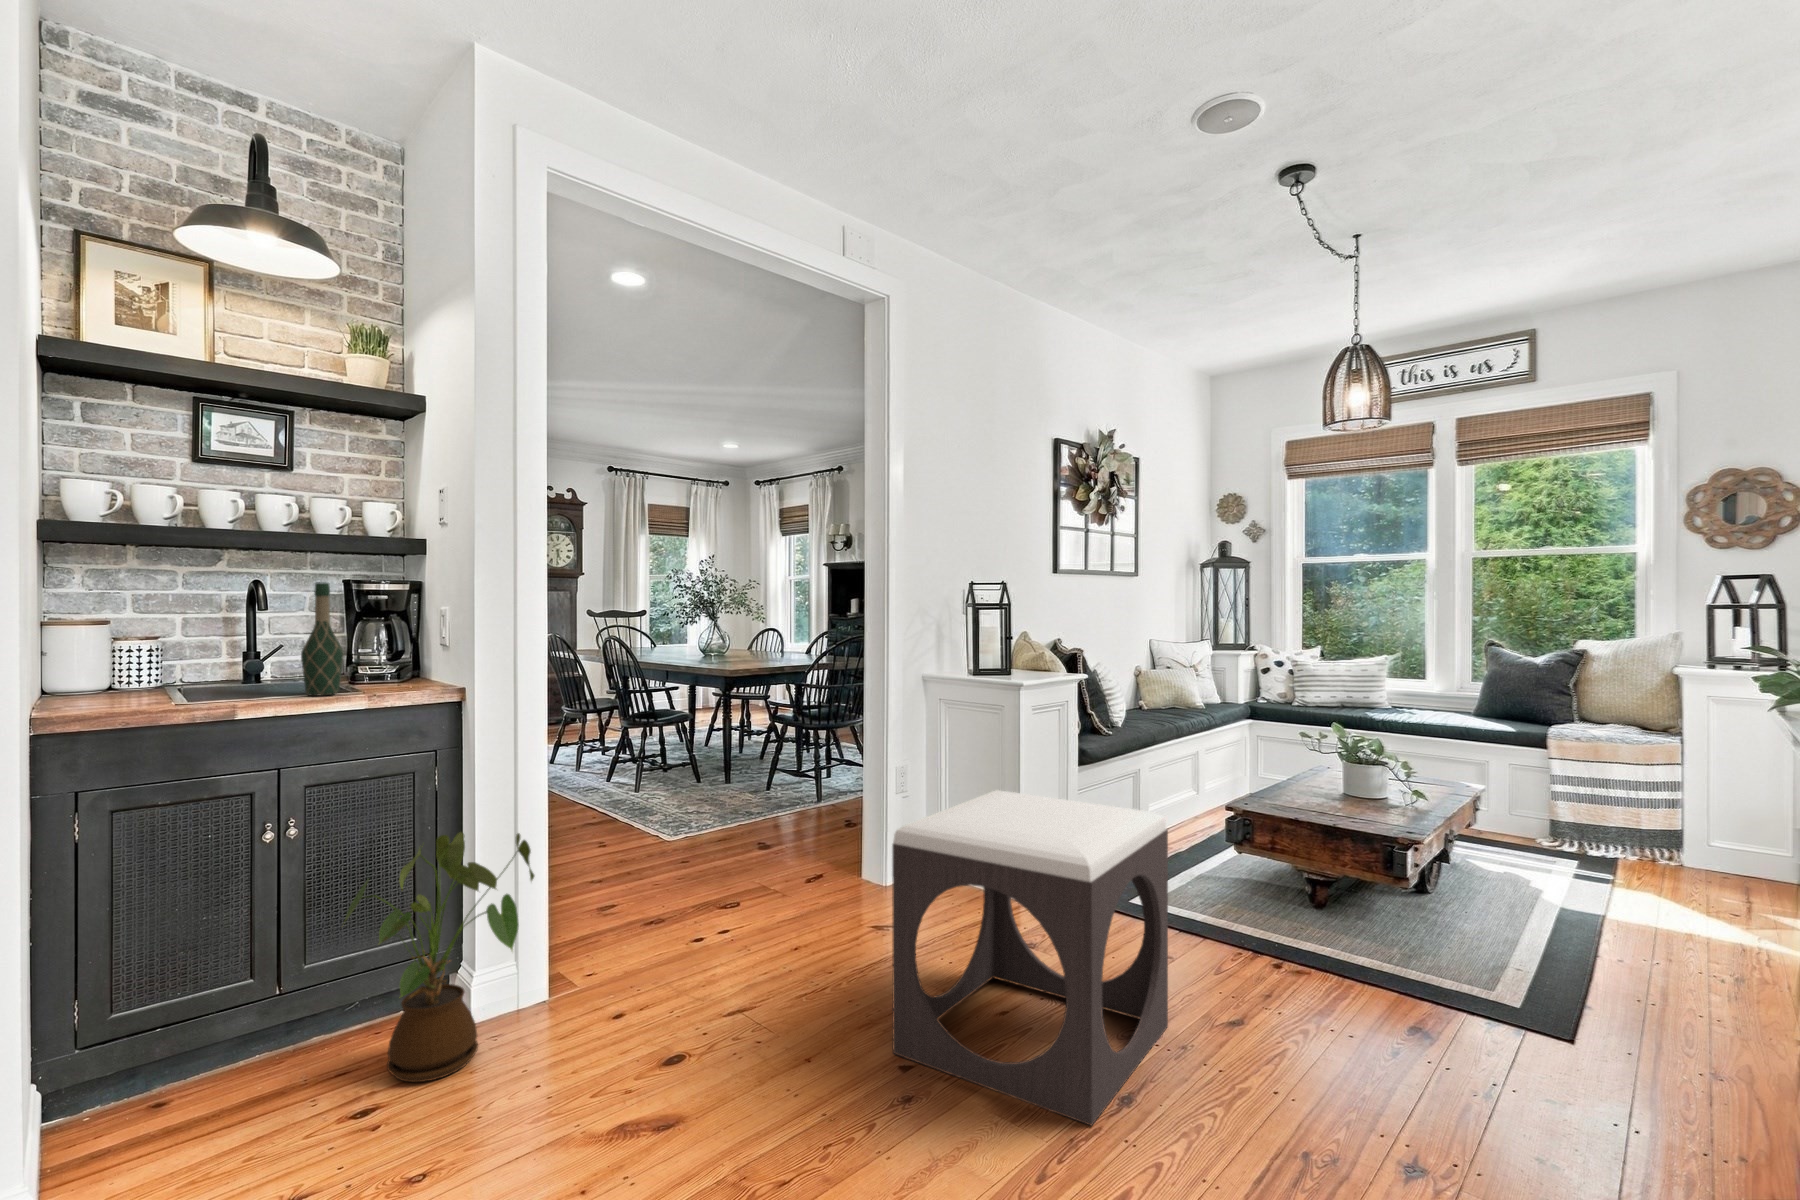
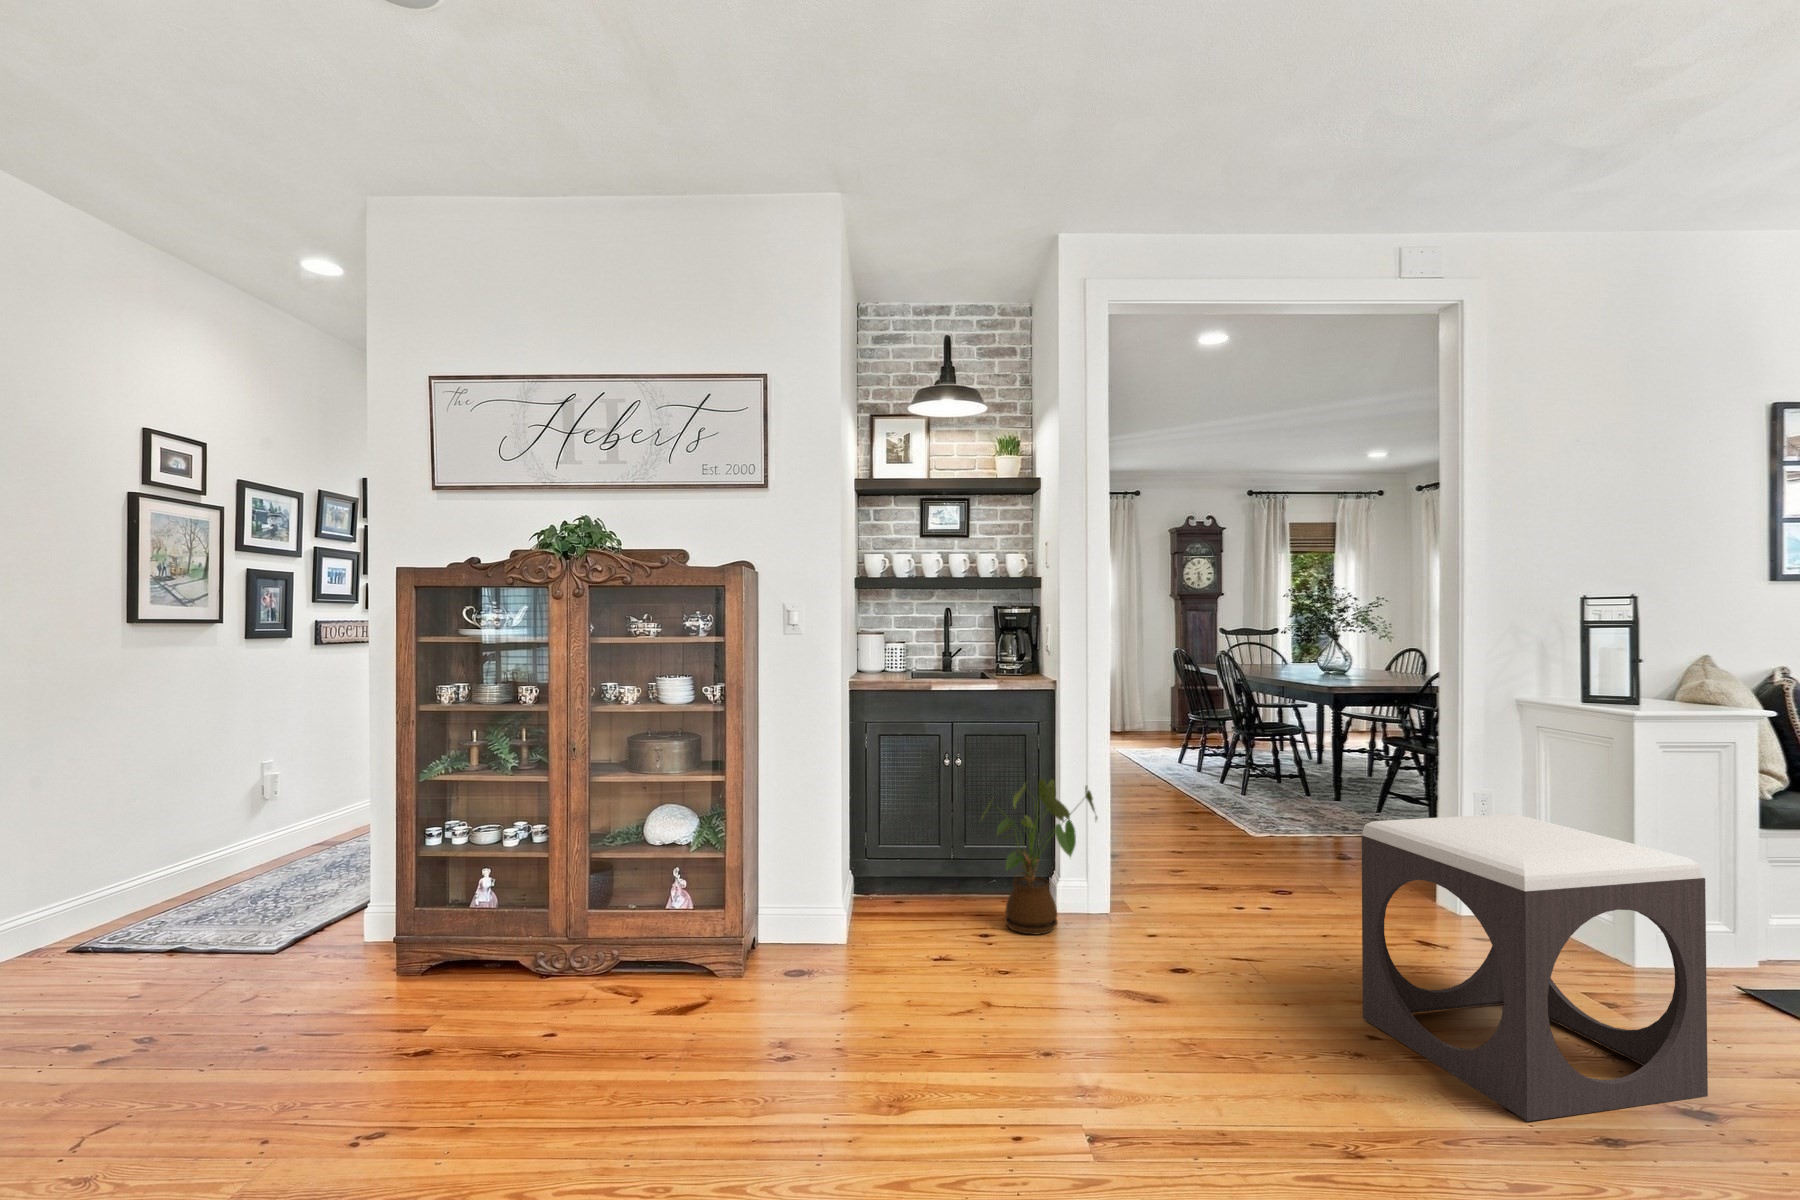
wine bottle: present [301,583,344,696] -> none [966,609,989,680]

